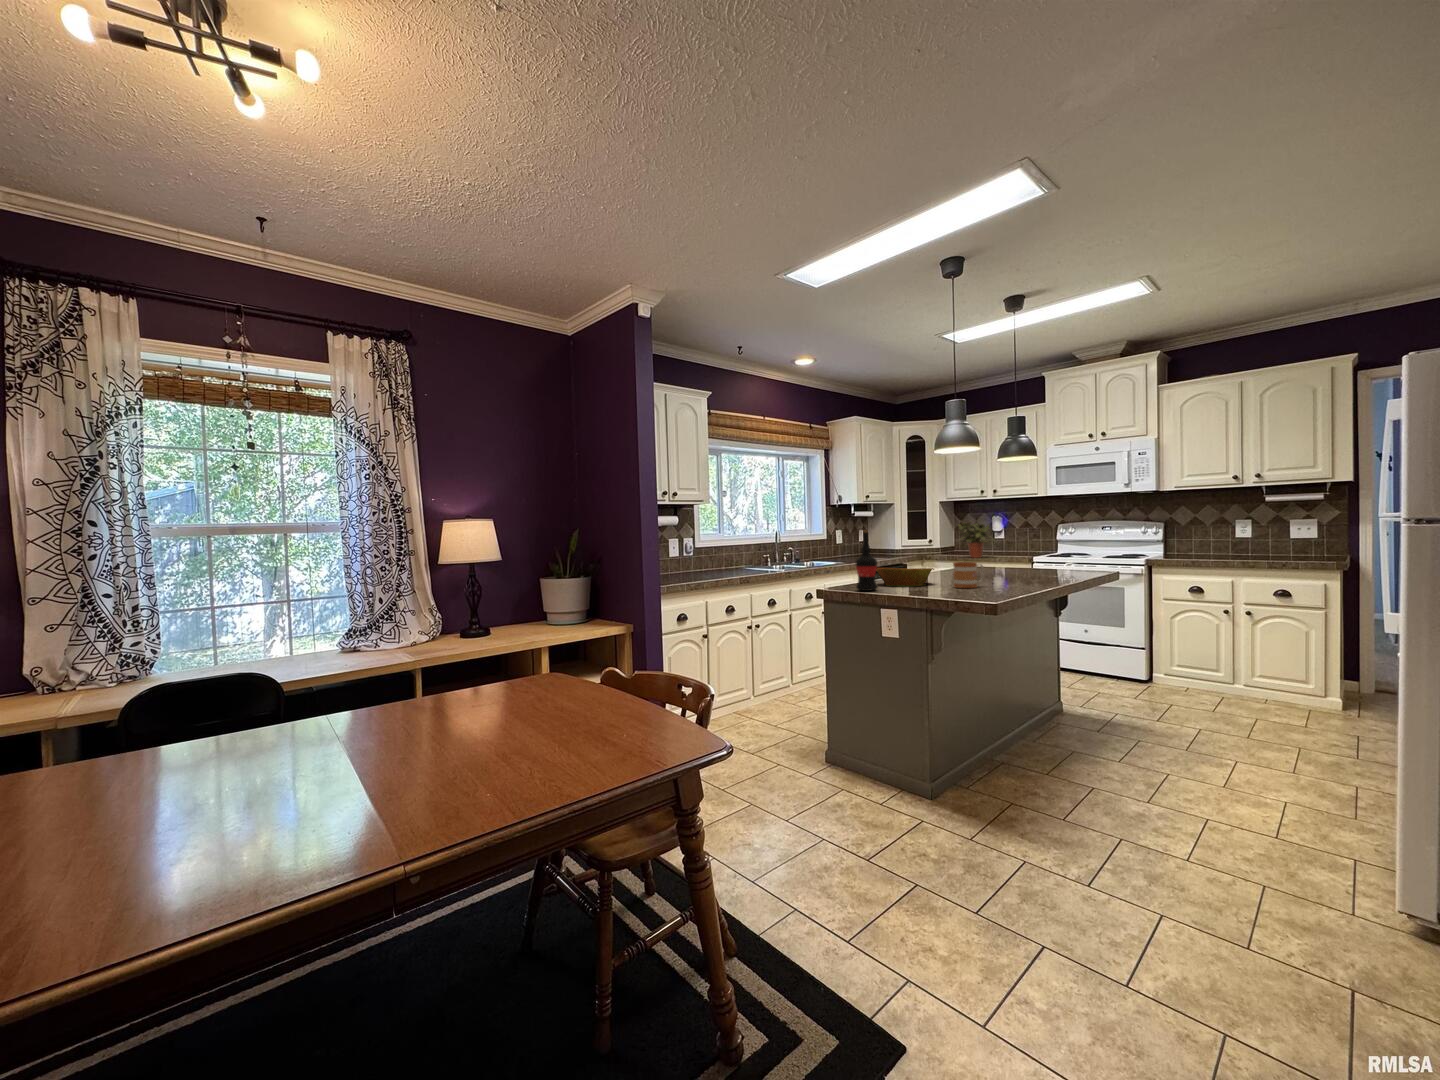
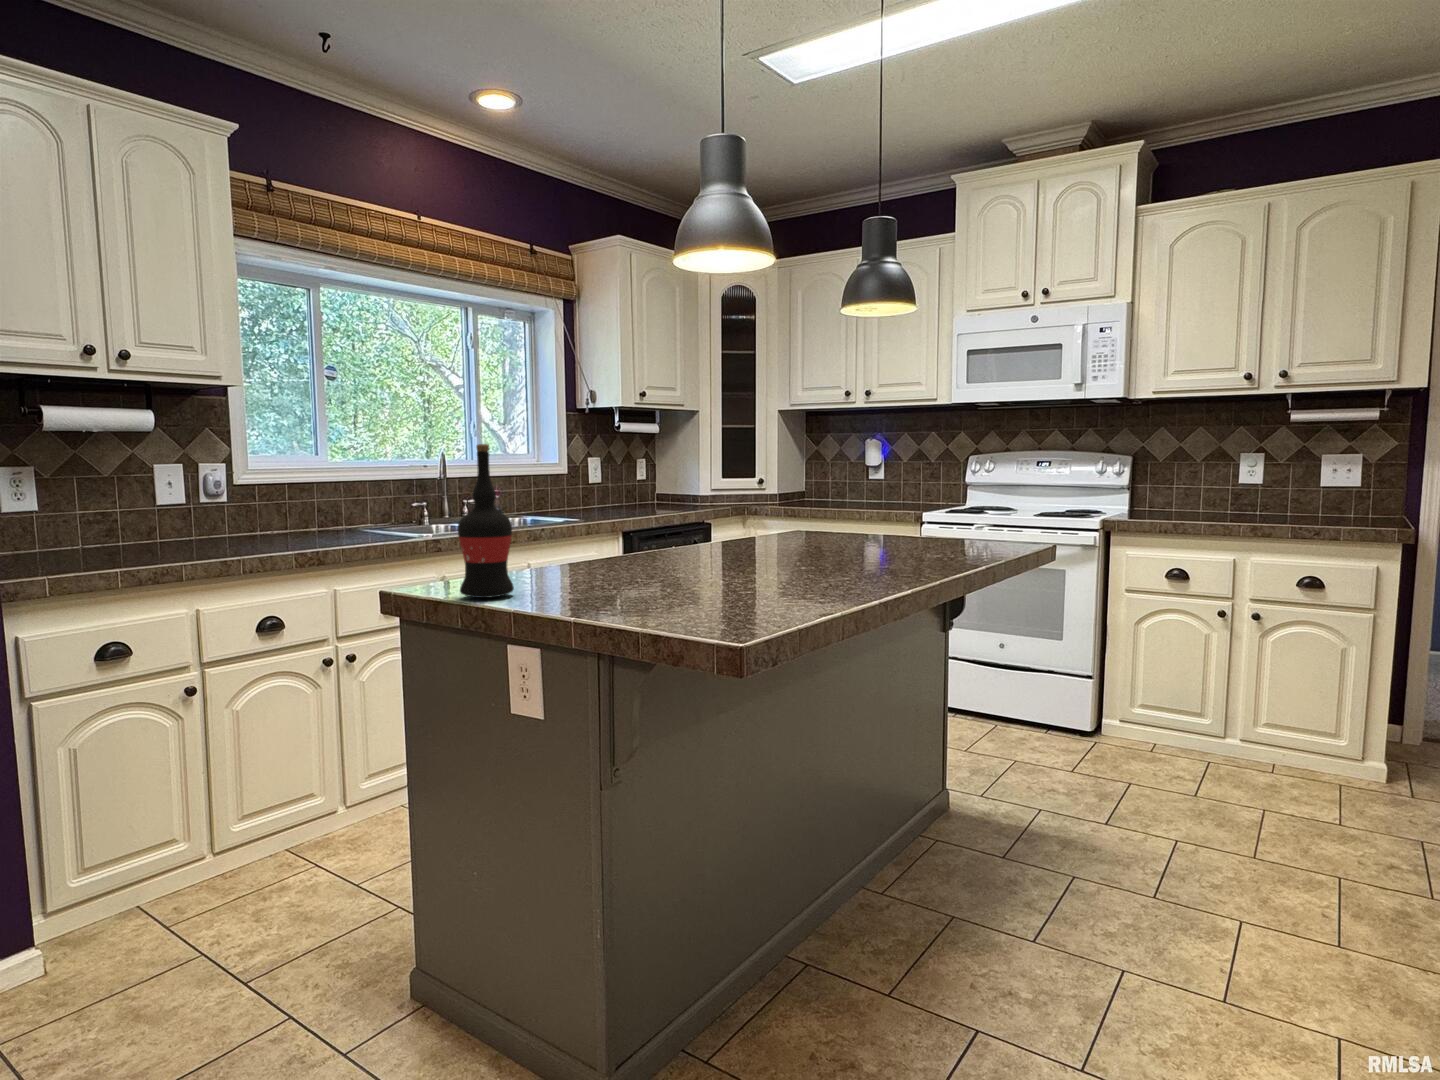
potted plant: present [959,522,994,558] -> none [804,446,870,512]
mug: present [953,562,983,588] -> none [699,527,769,591]
bowl: present [876,568,934,587] -> none [544,537,676,584]

